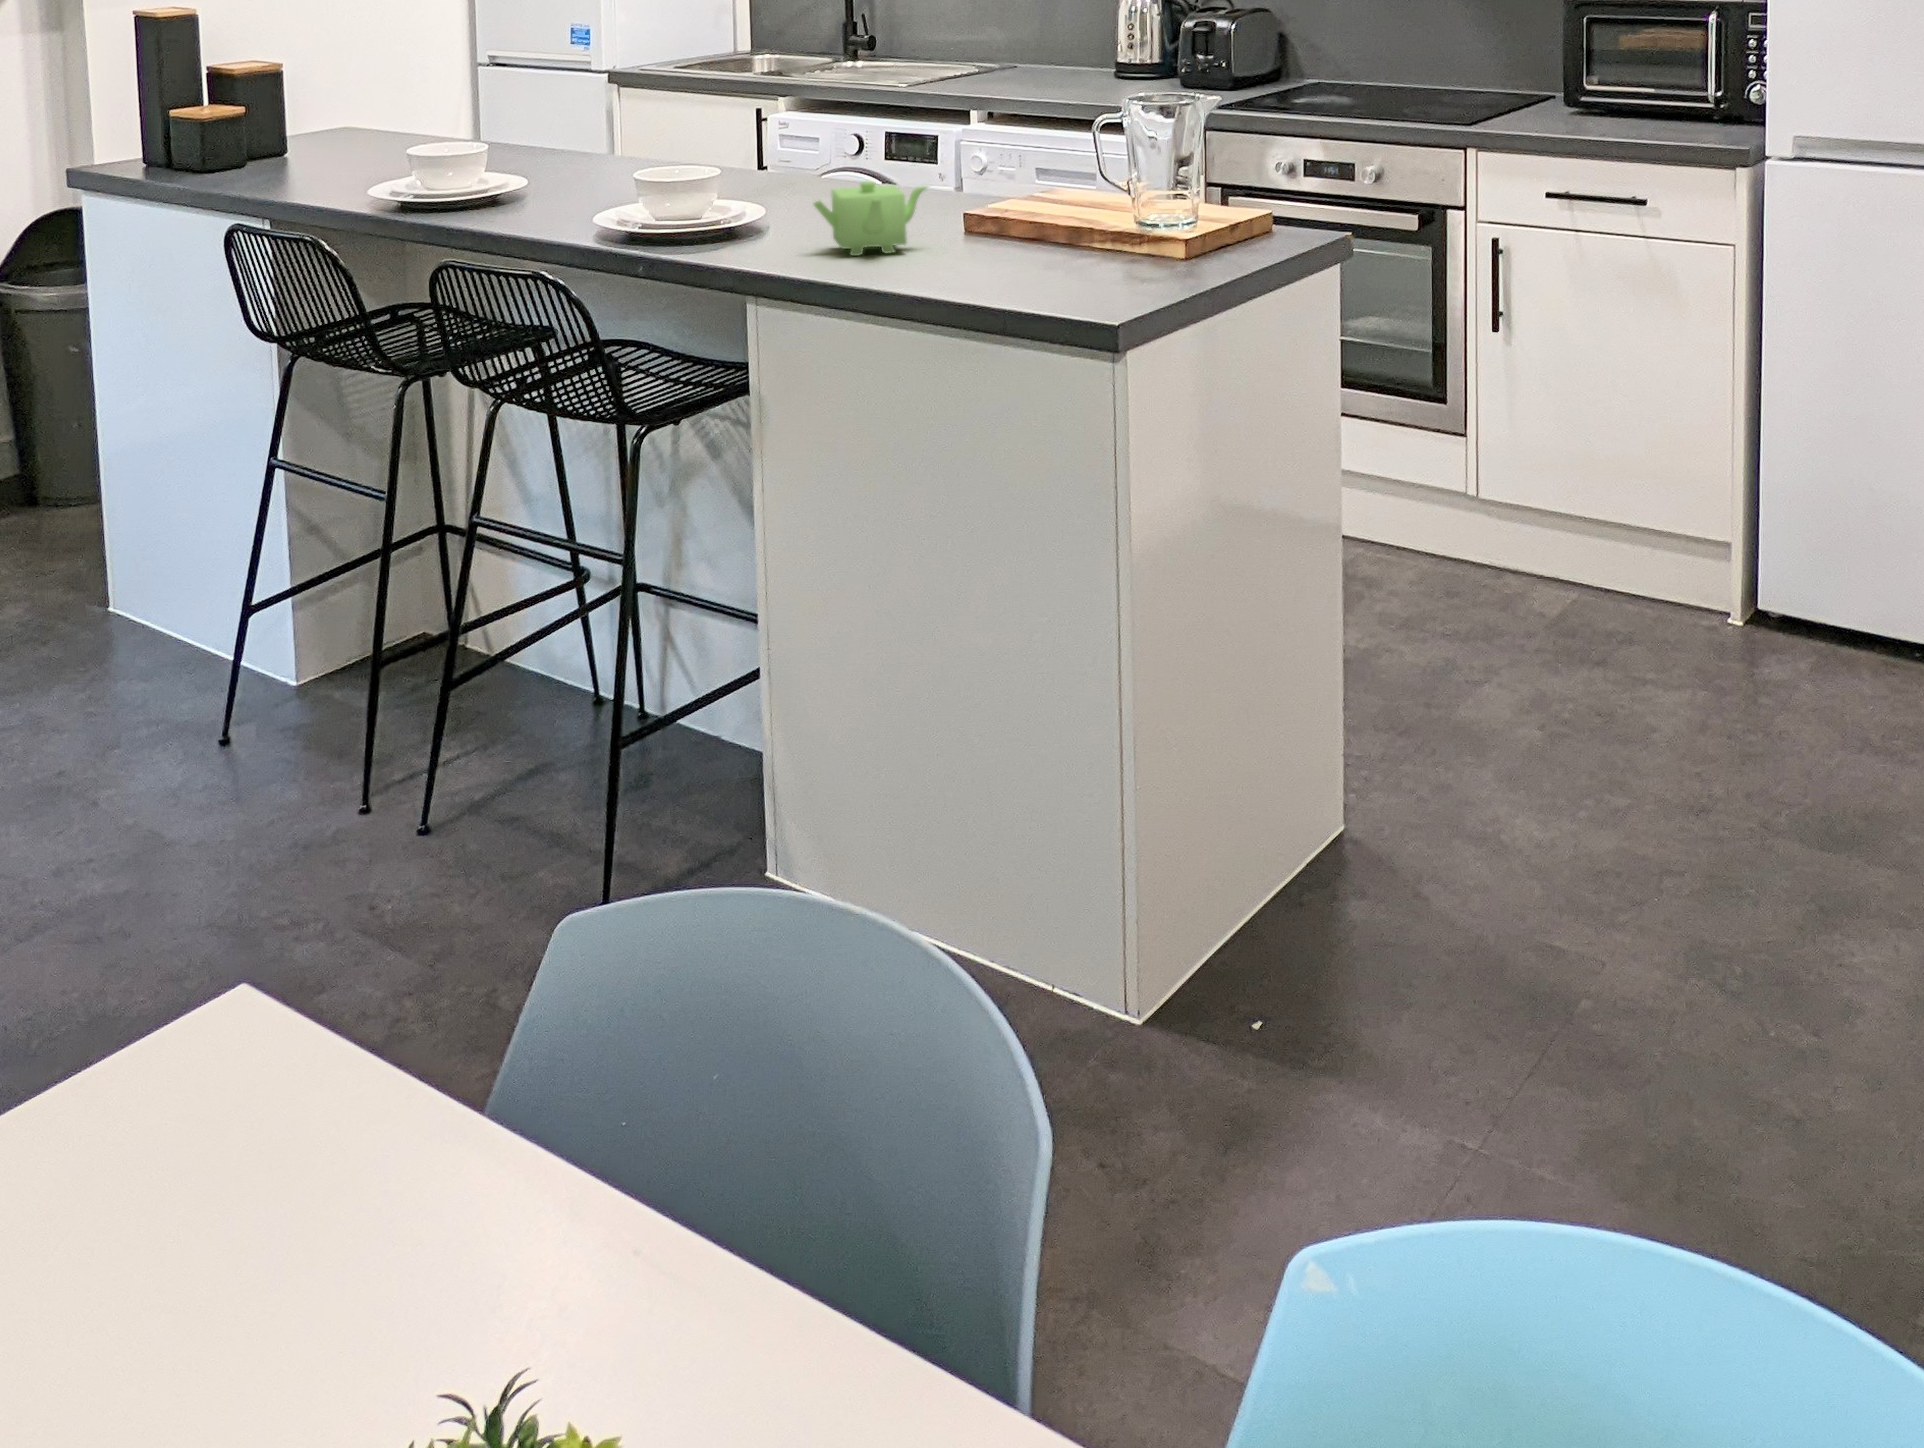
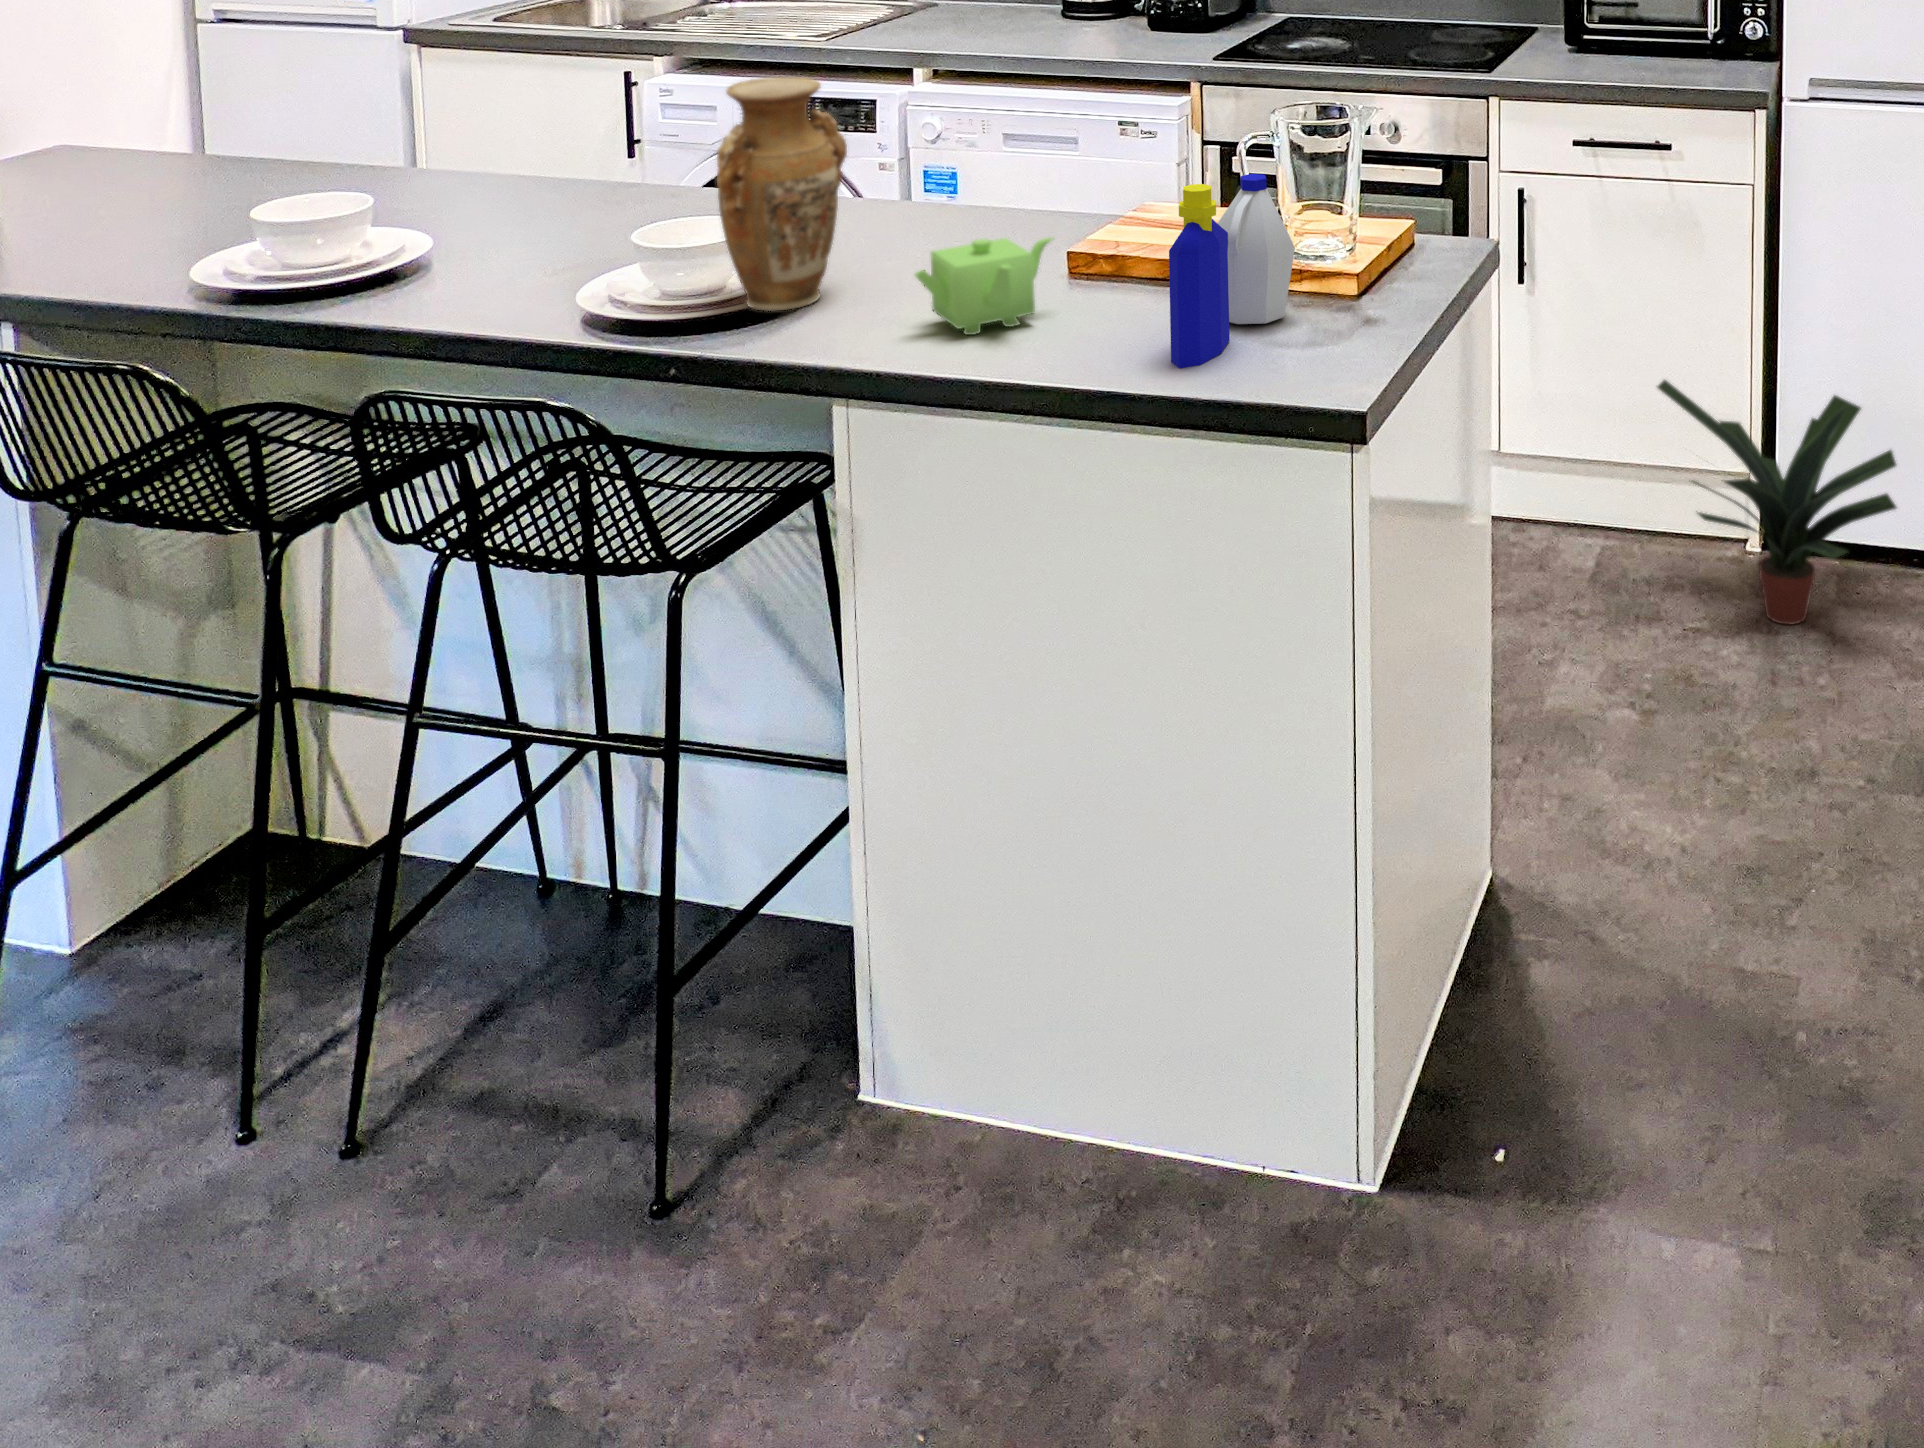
vase: none [682,53,792,234] -> present [717,77,847,310]
bottle: none [987,136,1117,285] -> present [1169,174,1295,369]
potted plant: none [1607,430,1872,691] -> present [1657,380,1896,625]

